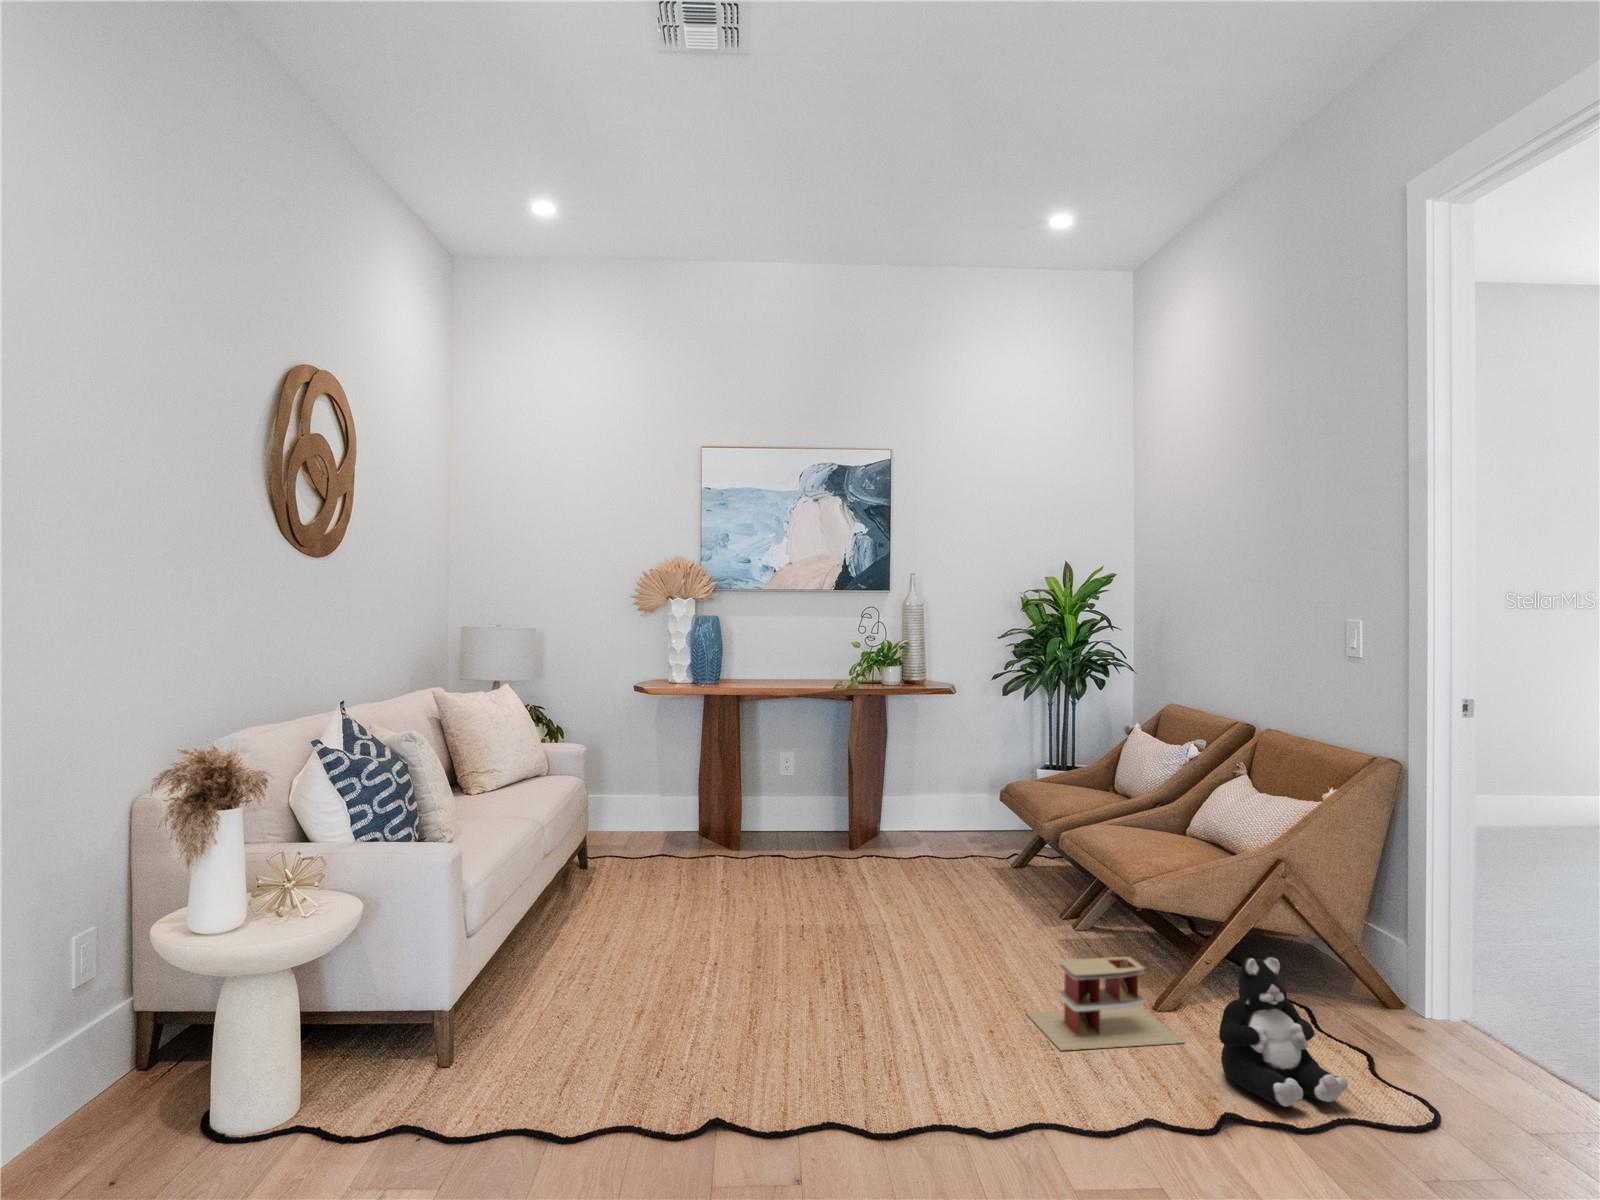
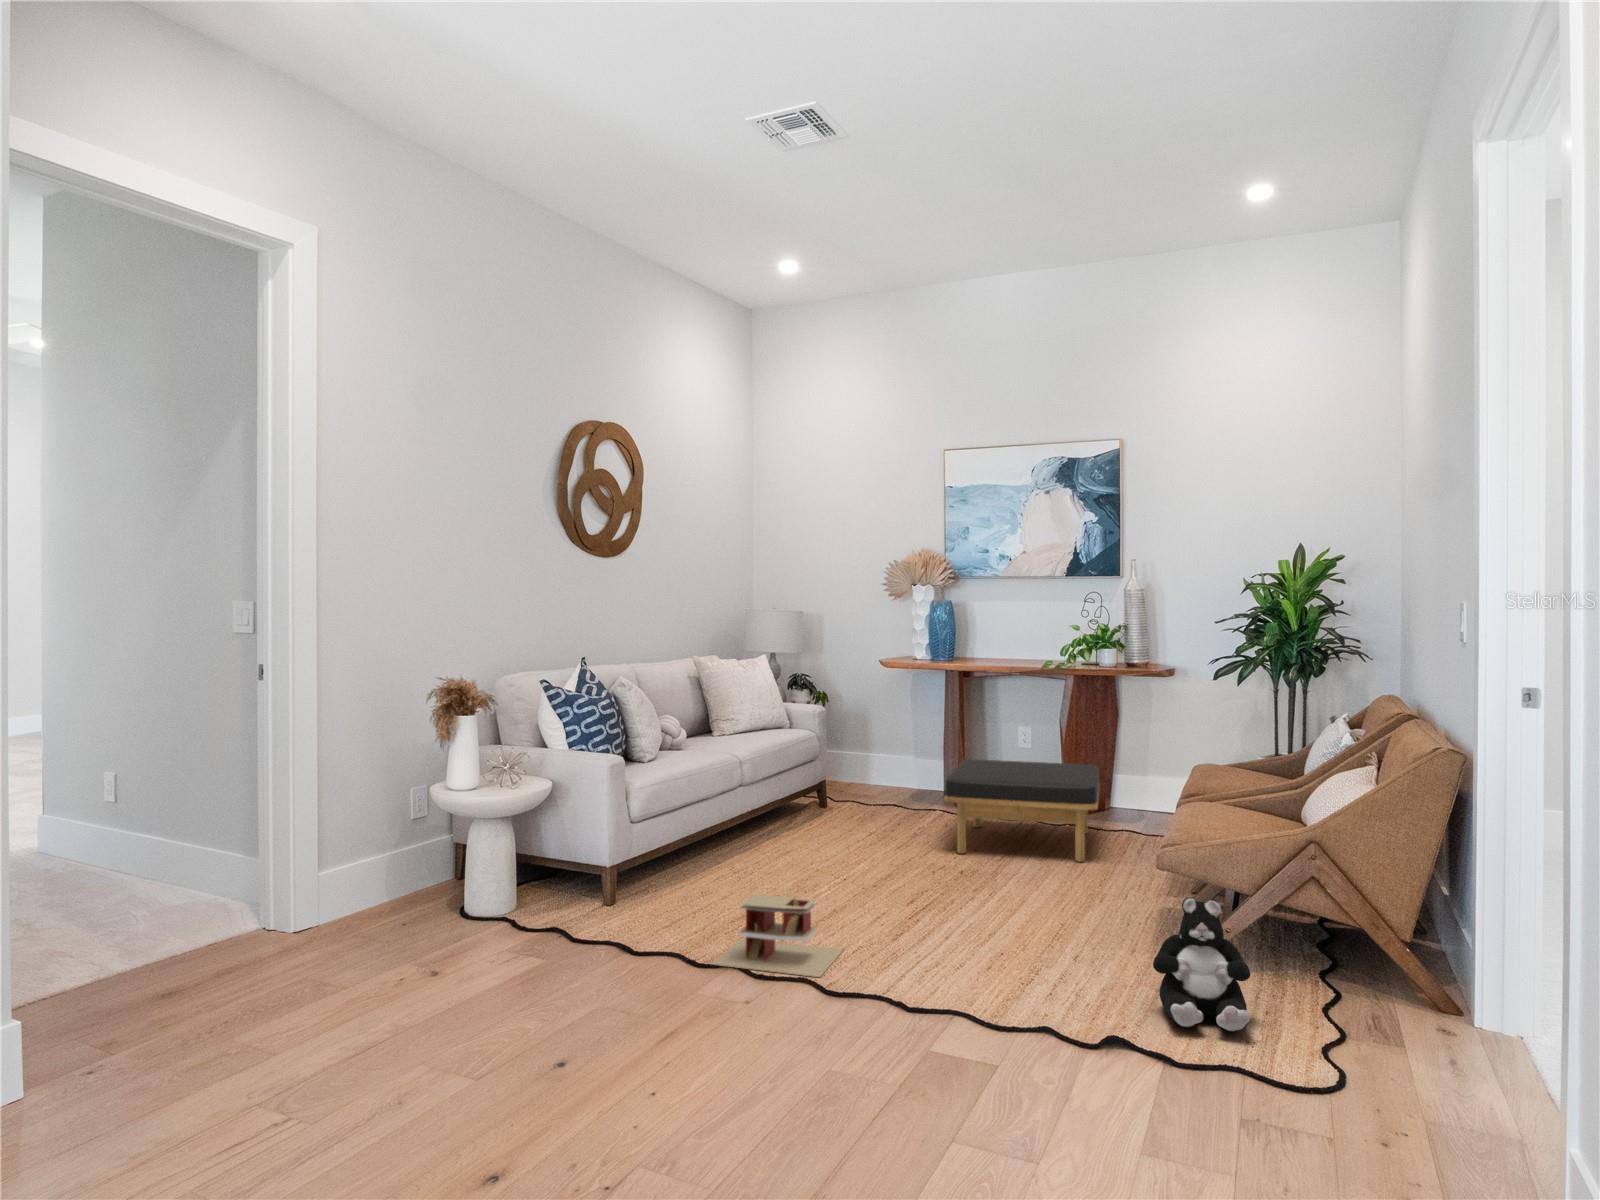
ottoman: none [766,795,952,912] -> present [944,759,1100,862]
toy house: present [1026,957,1183,1050] -> present [712,894,843,977]

